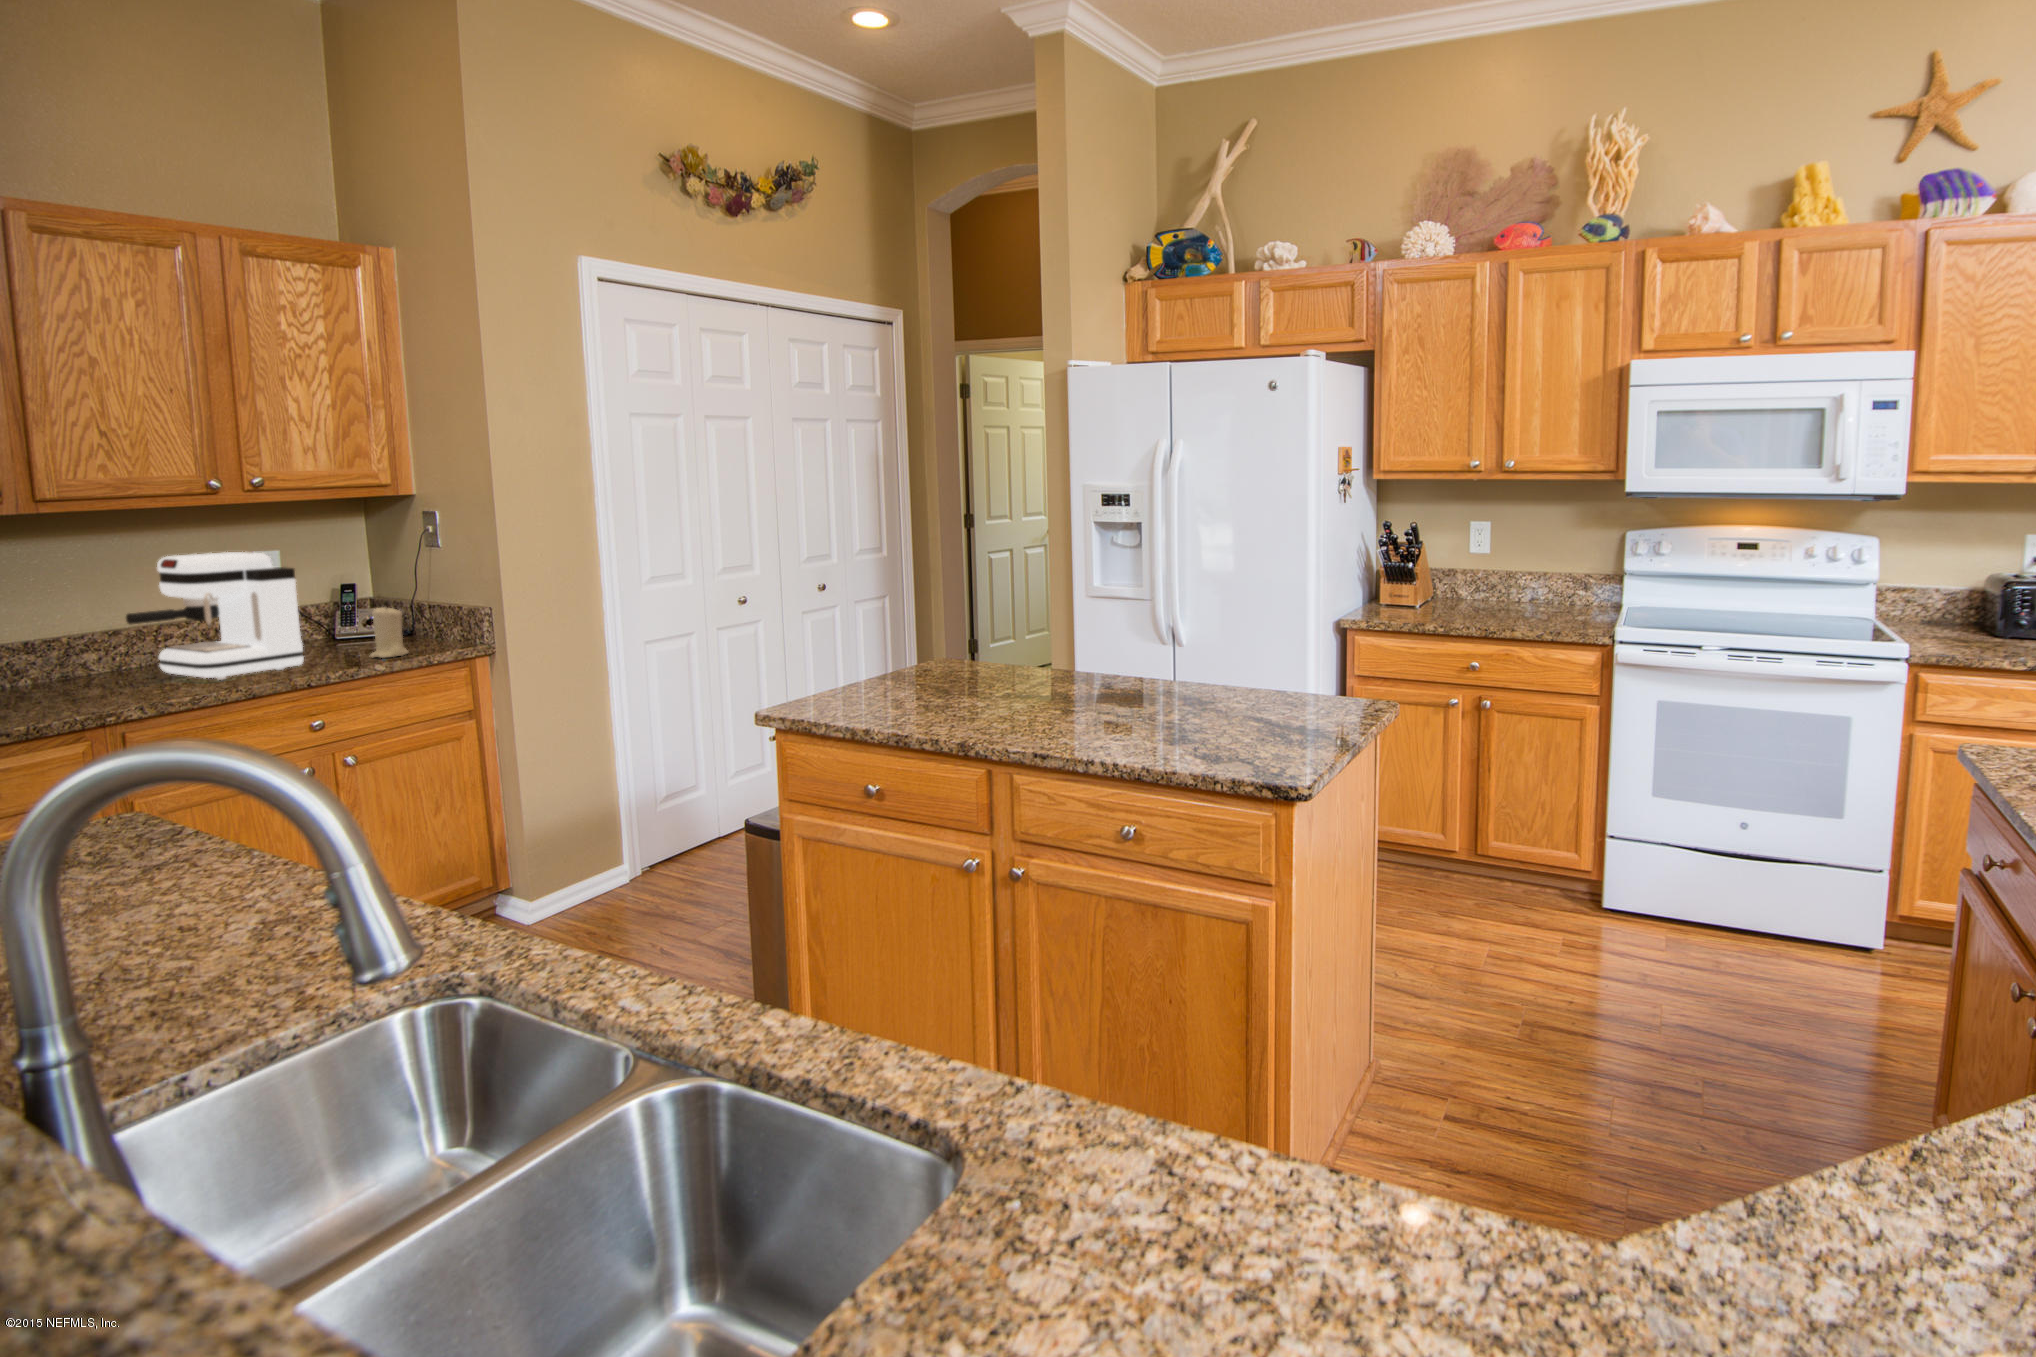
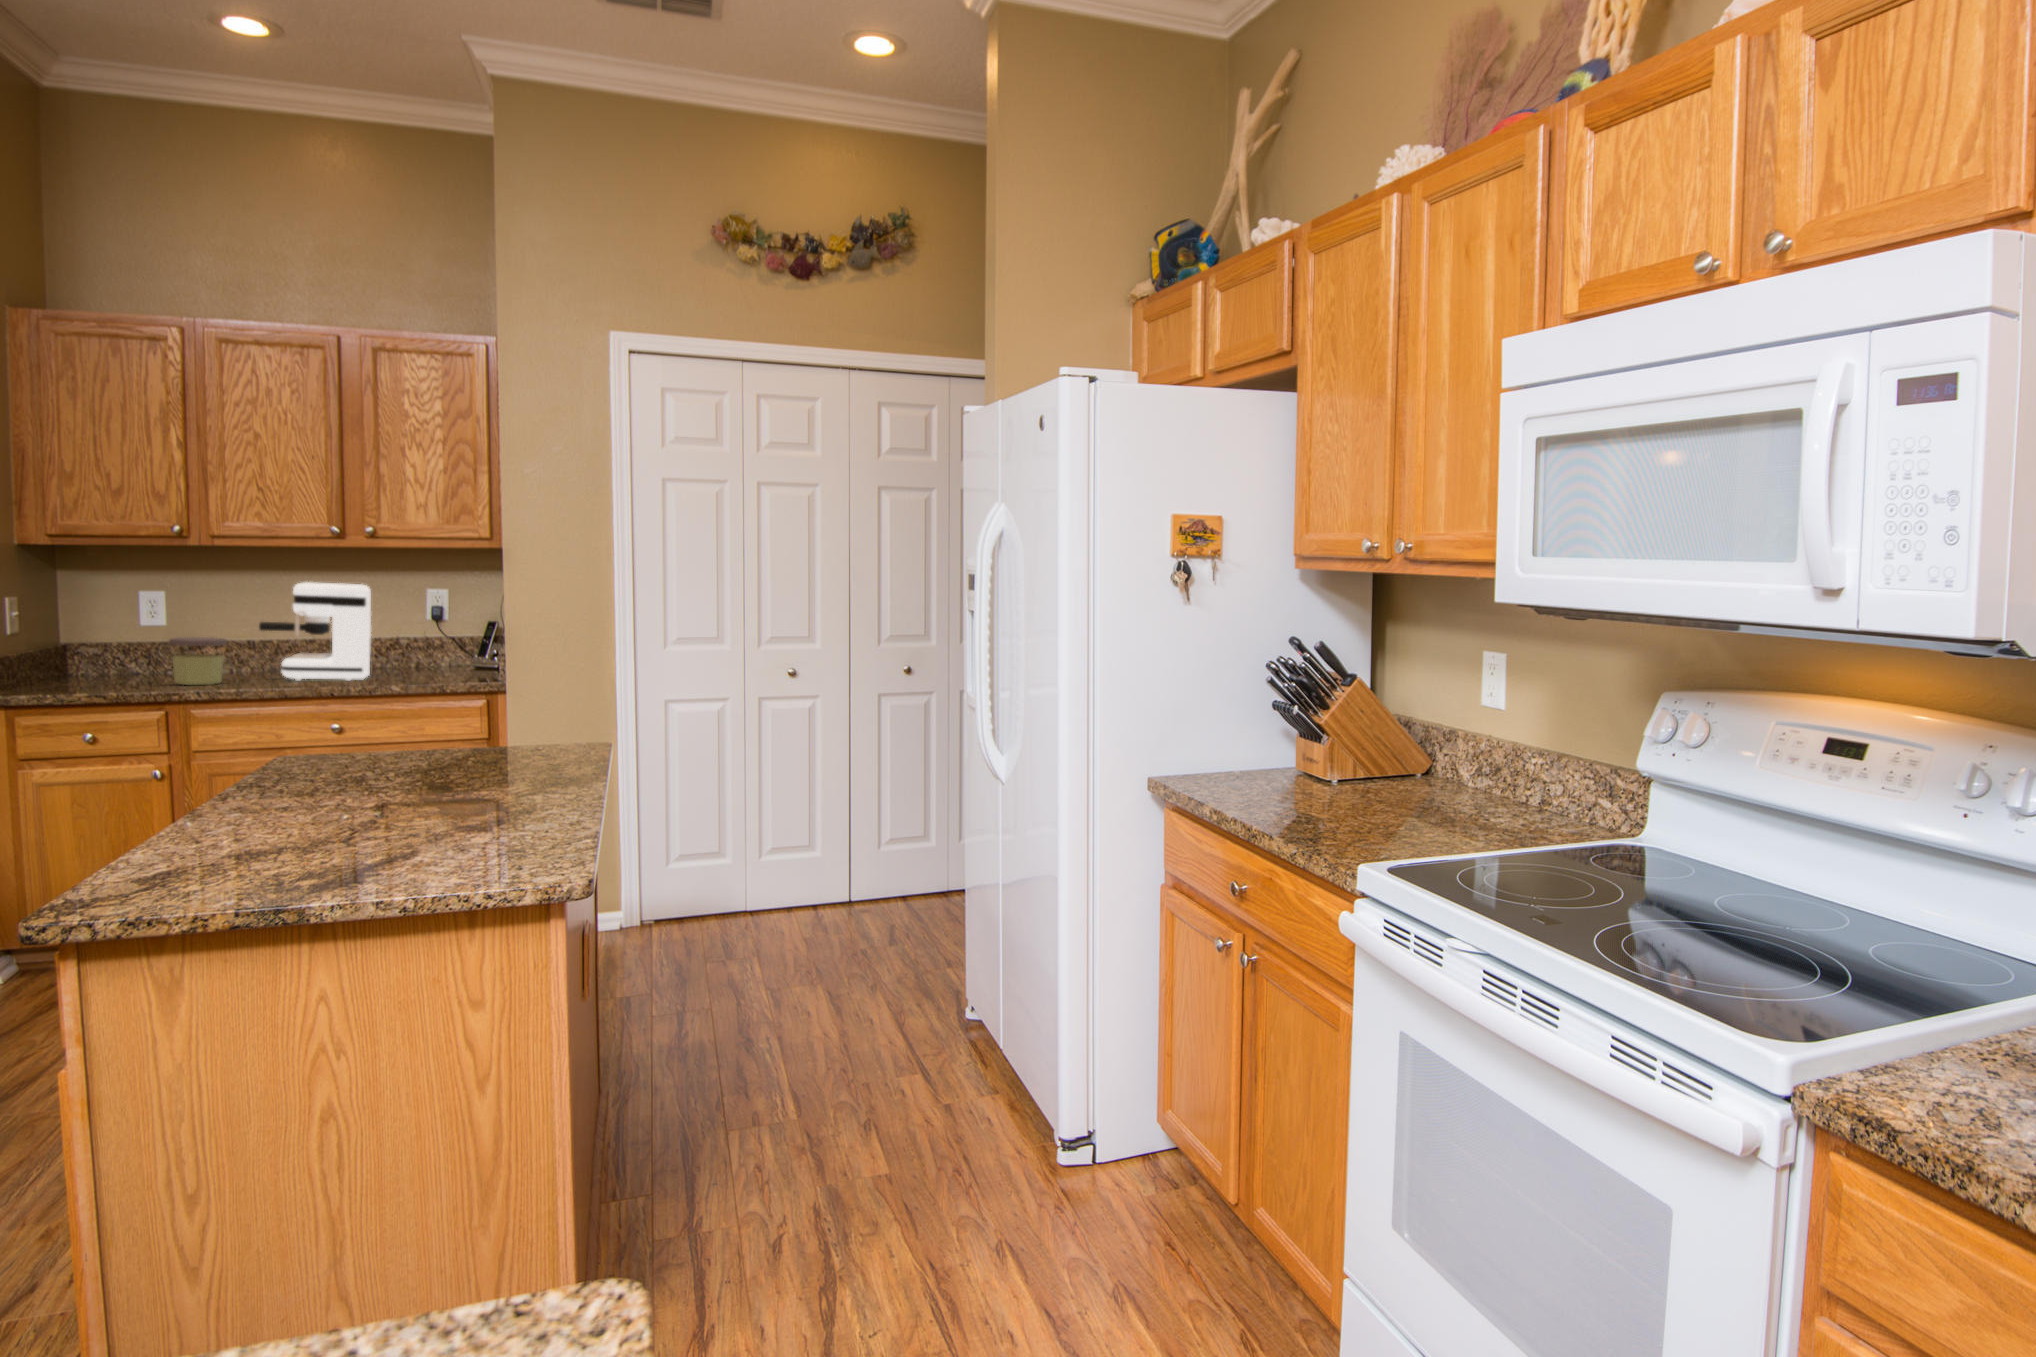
candle: present [370,607,408,658] -> none [404,637,433,682]
jar: none [52,640,129,708] -> present [169,637,227,685]

